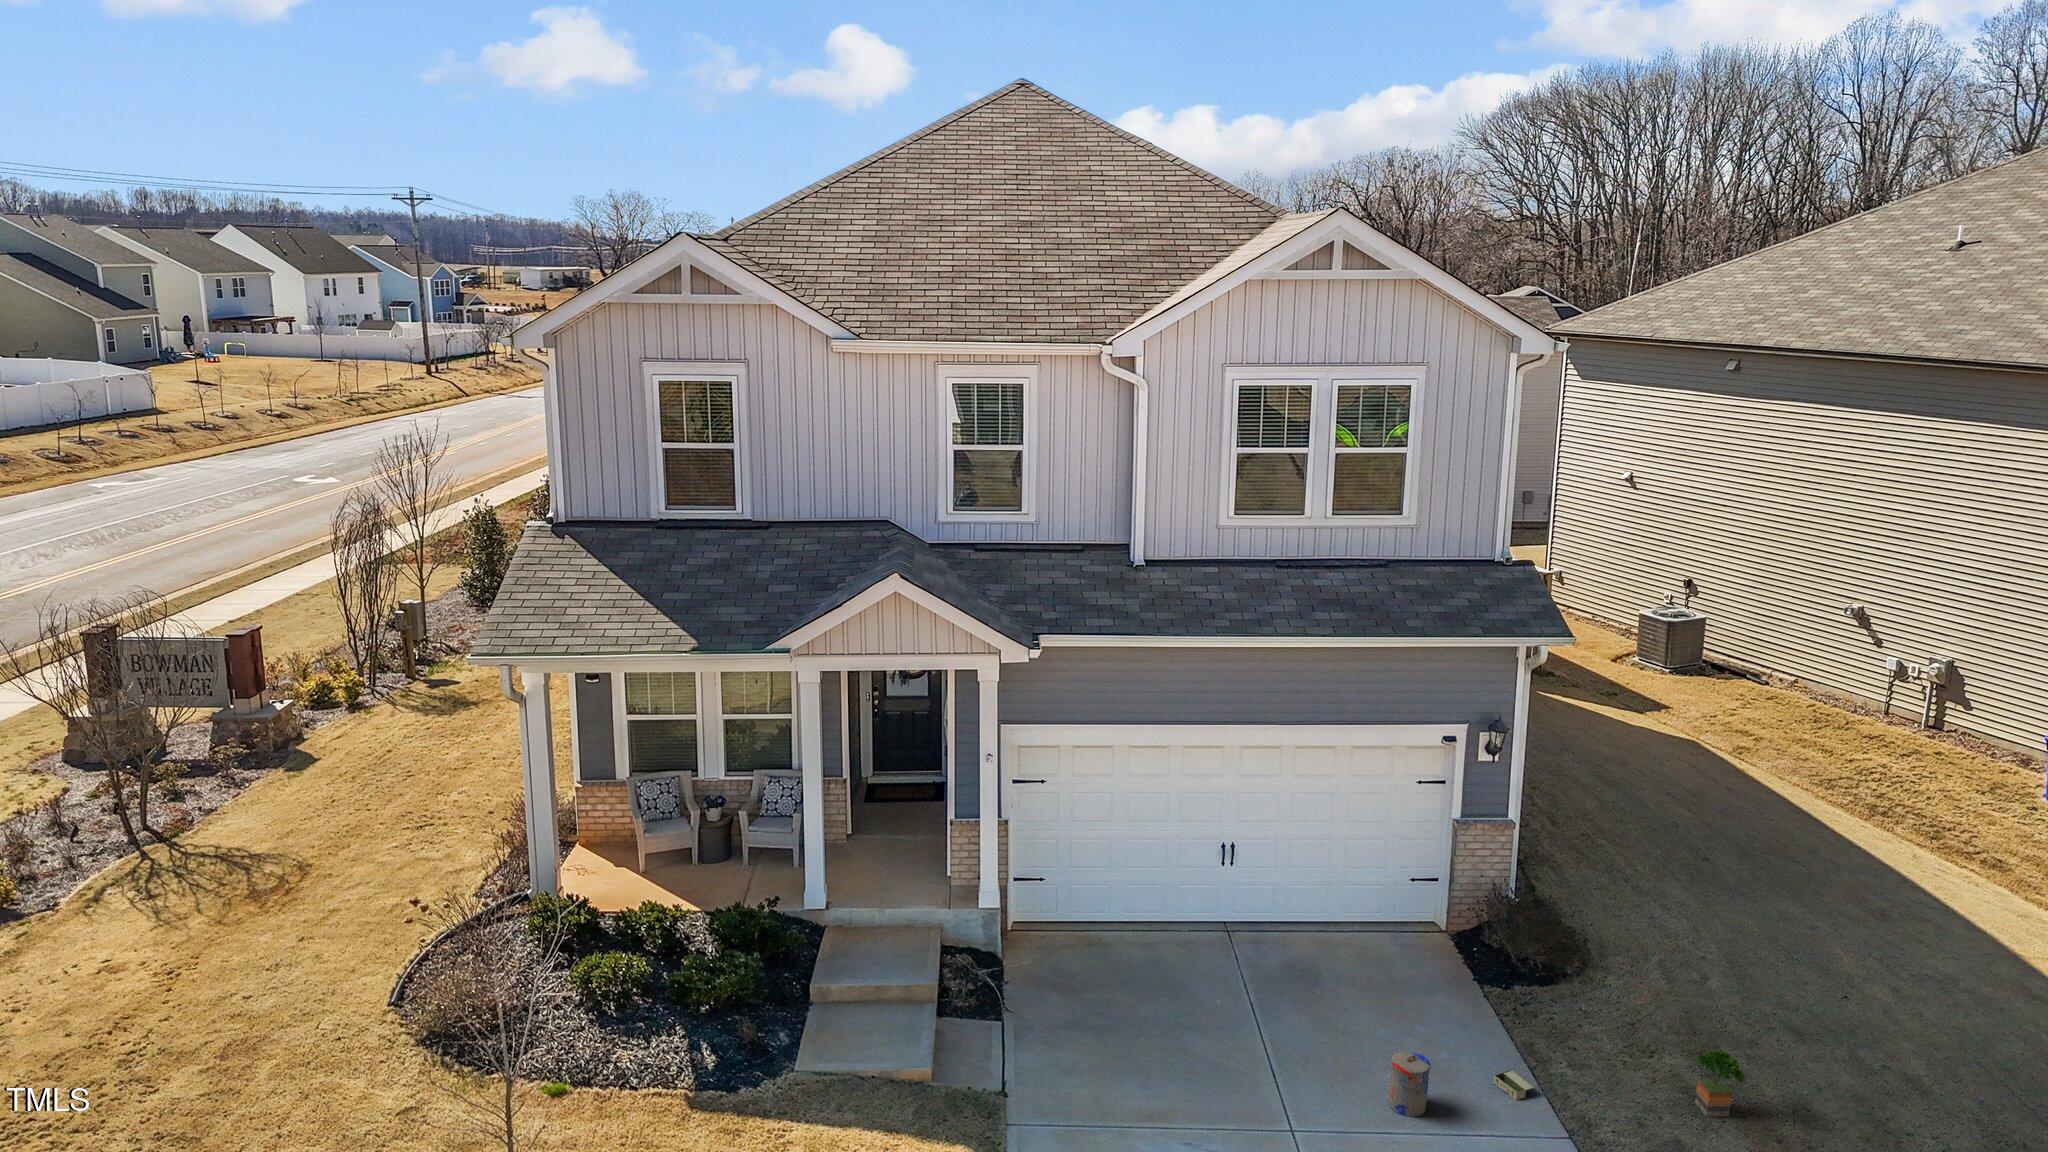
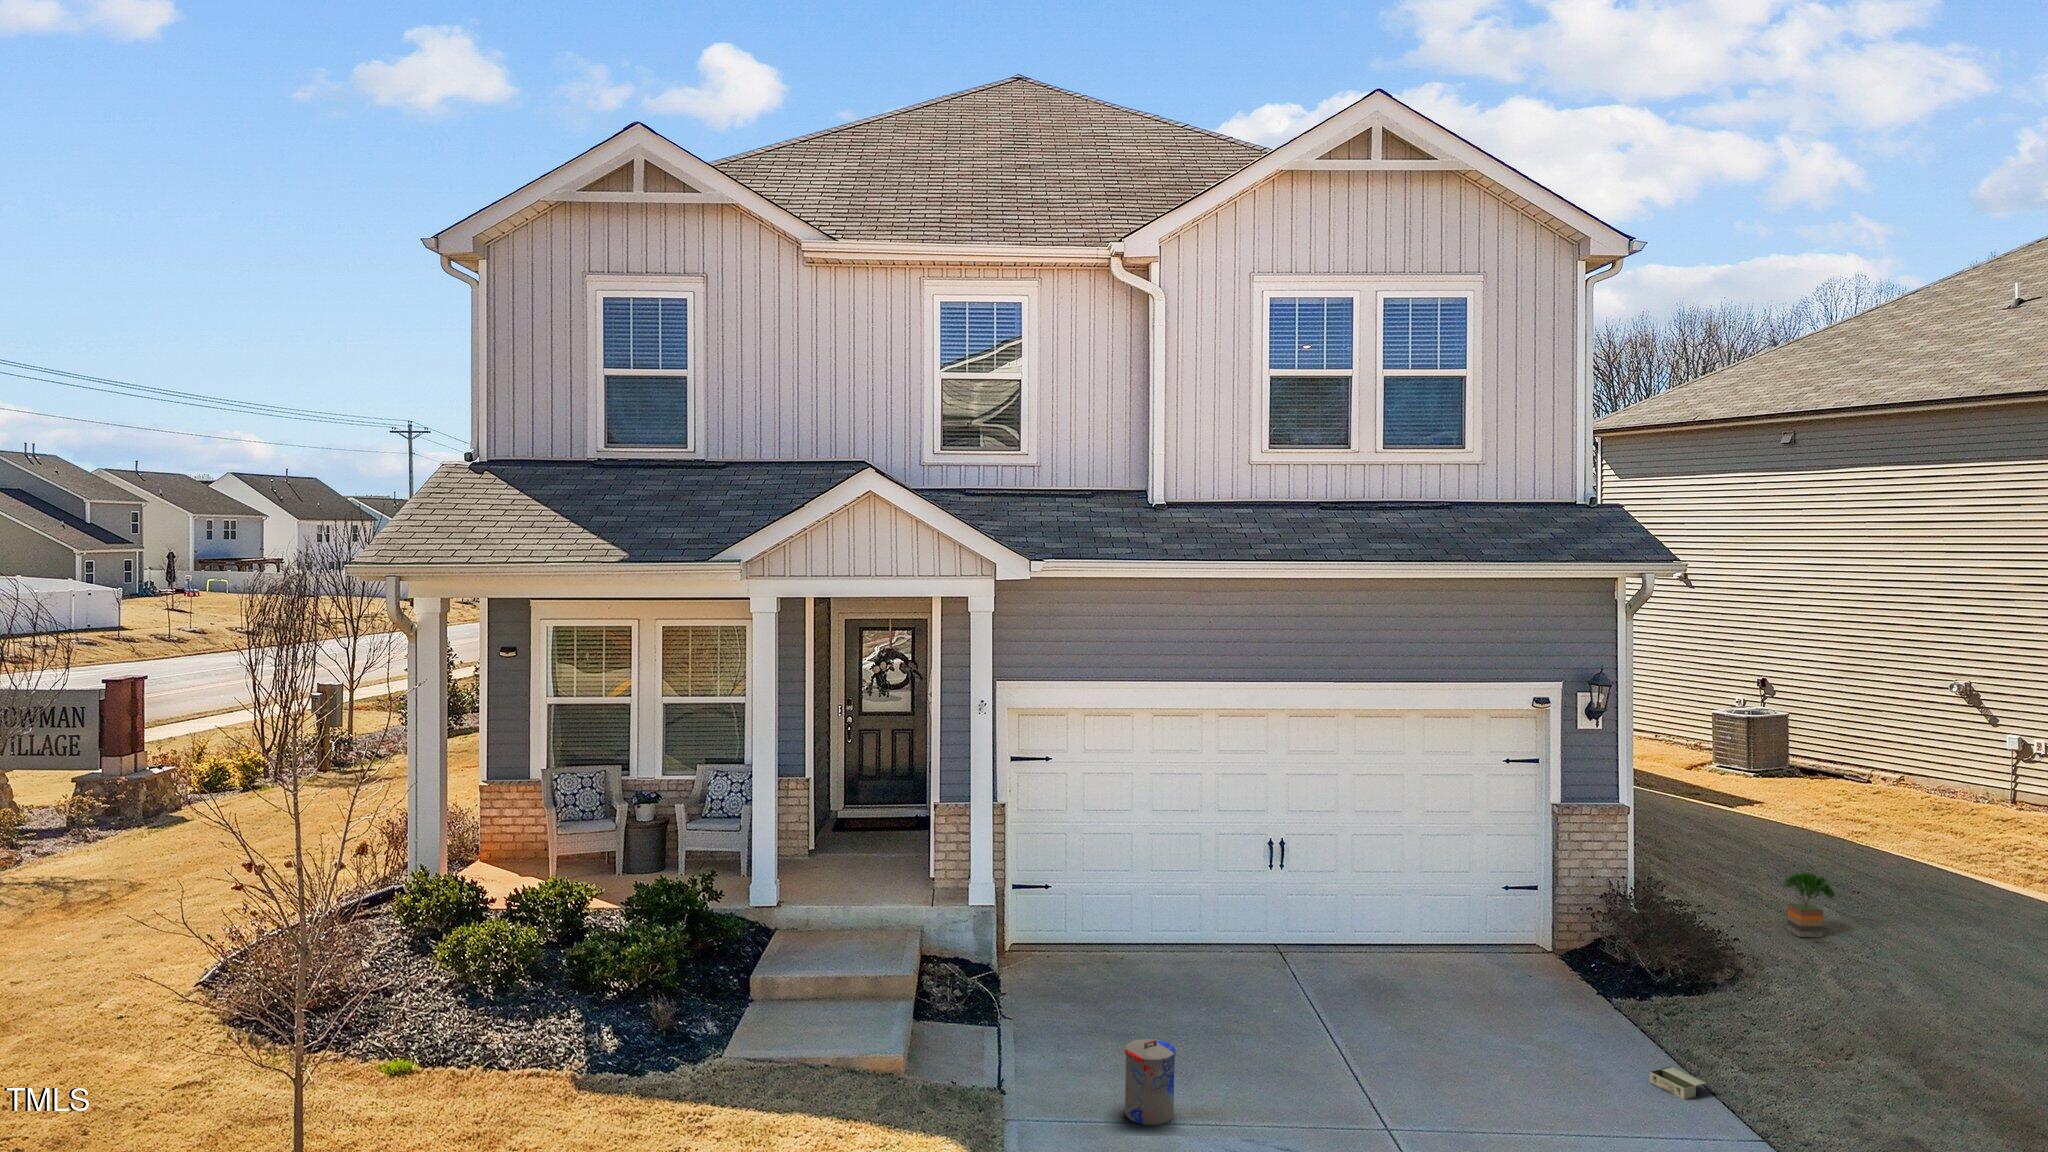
potted tree: present [1695,1050,1746,1116] -> present [1784,873,1835,937]
trash can: present [1389,1051,1430,1116] -> present [1125,1039,1176,1125]

